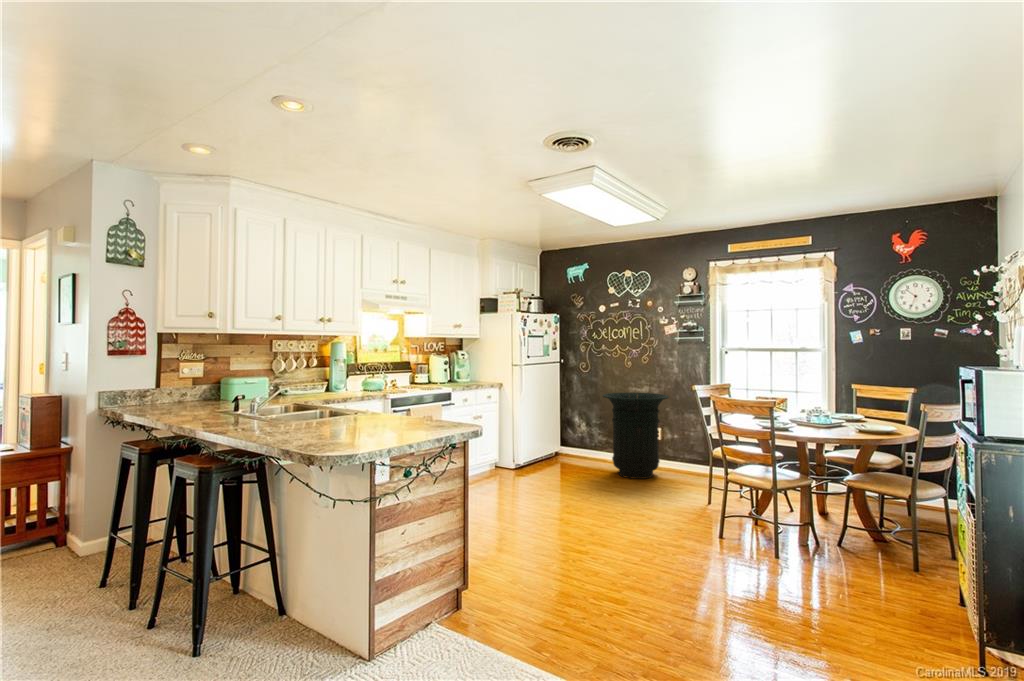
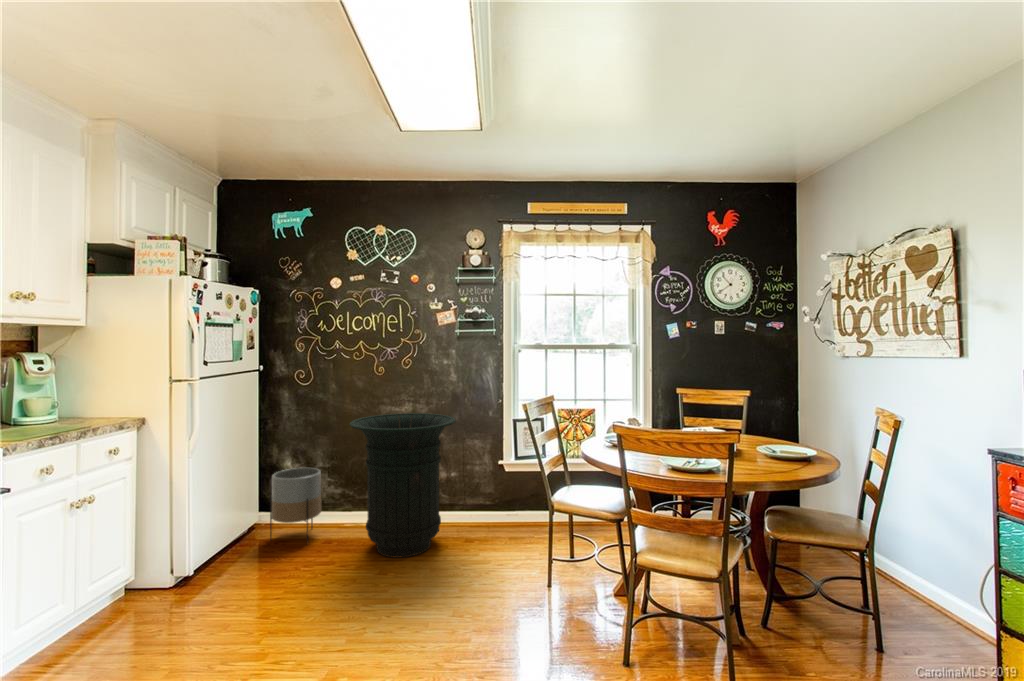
planter: none [564,422,592,466] -> present [270,467,321,544]

